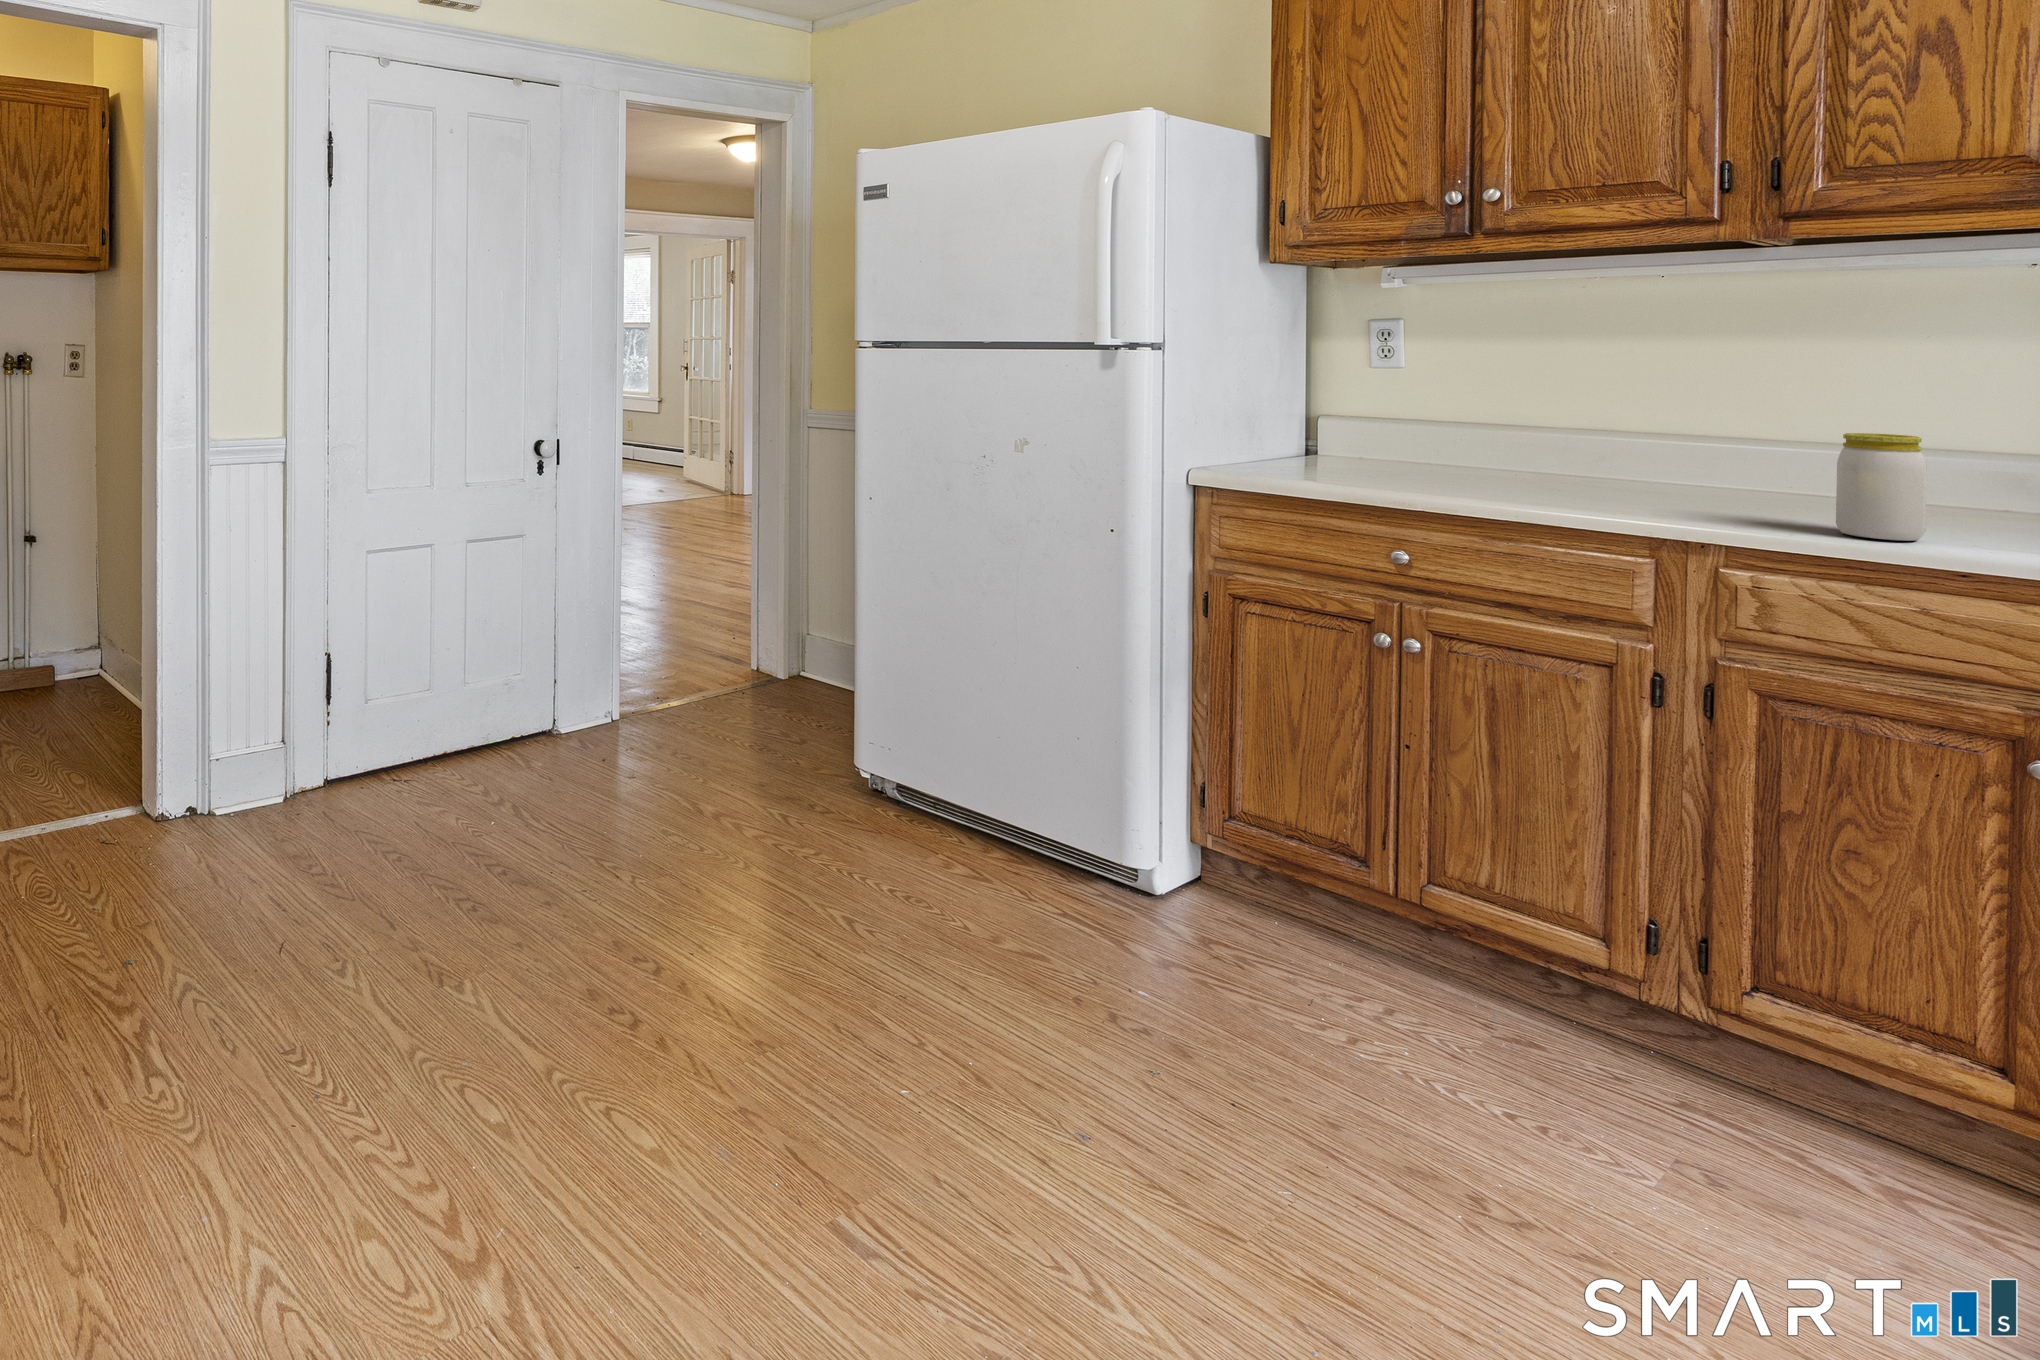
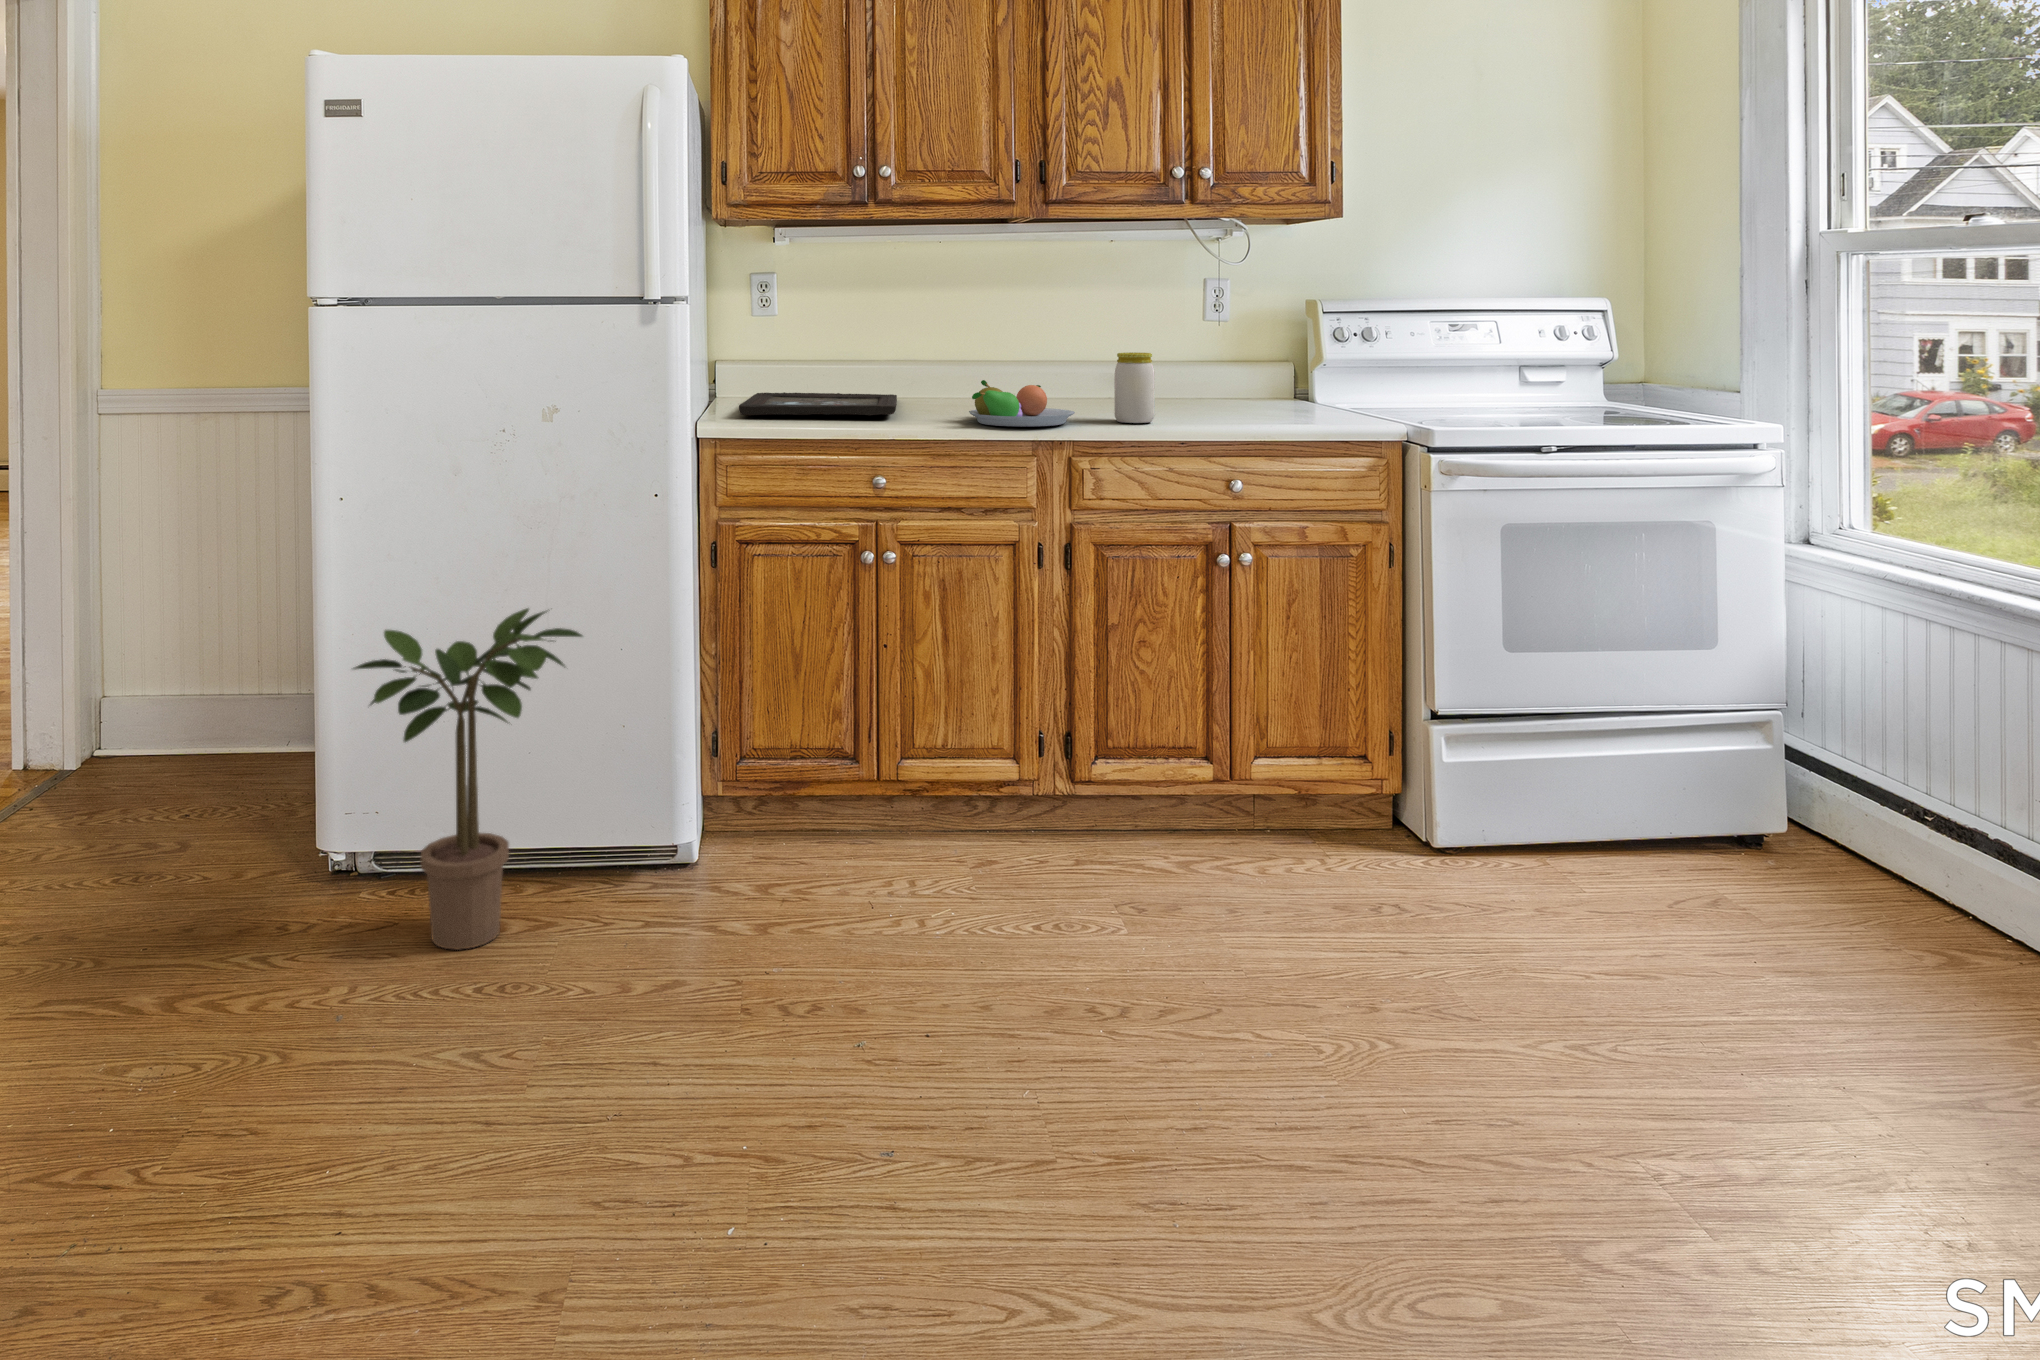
tray: none [1261,444,1548,481] -> present [739,392,897,415]
fruit bowl: none [1537,452,1745,522] -> present [969,380,1075,426]
potted plant: none [831,593,1002,866] -> present [354,608,582,950]

